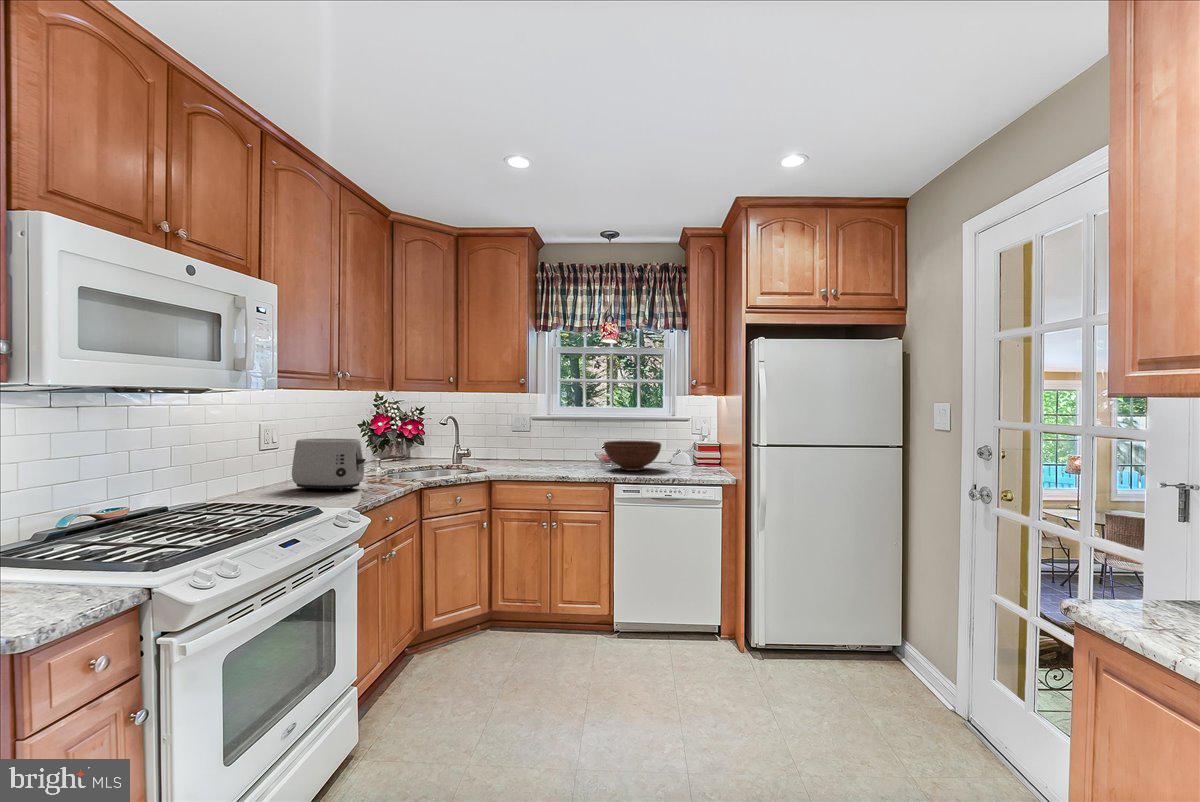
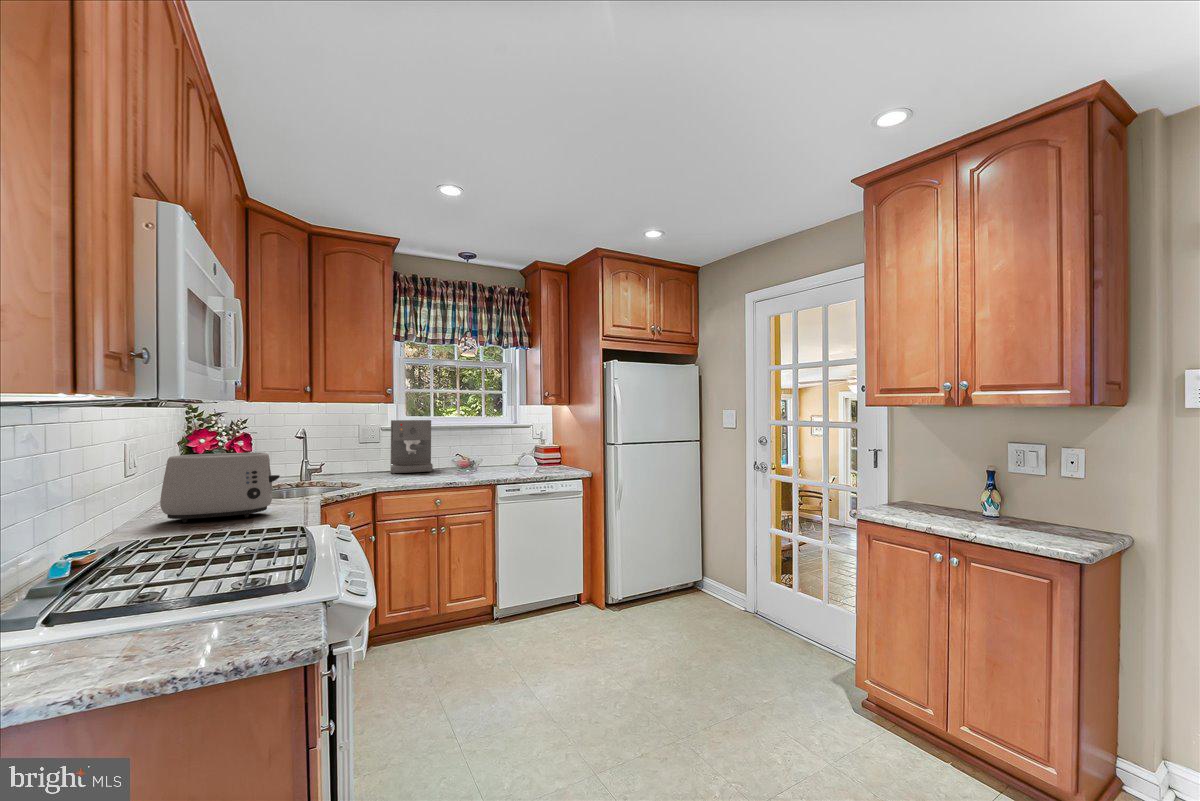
coffee maker: none [537,410,582,464] -> present [391,420,433,474]
fruit bowl: present [604,441,661,471] -> none [473,446,527,473]

